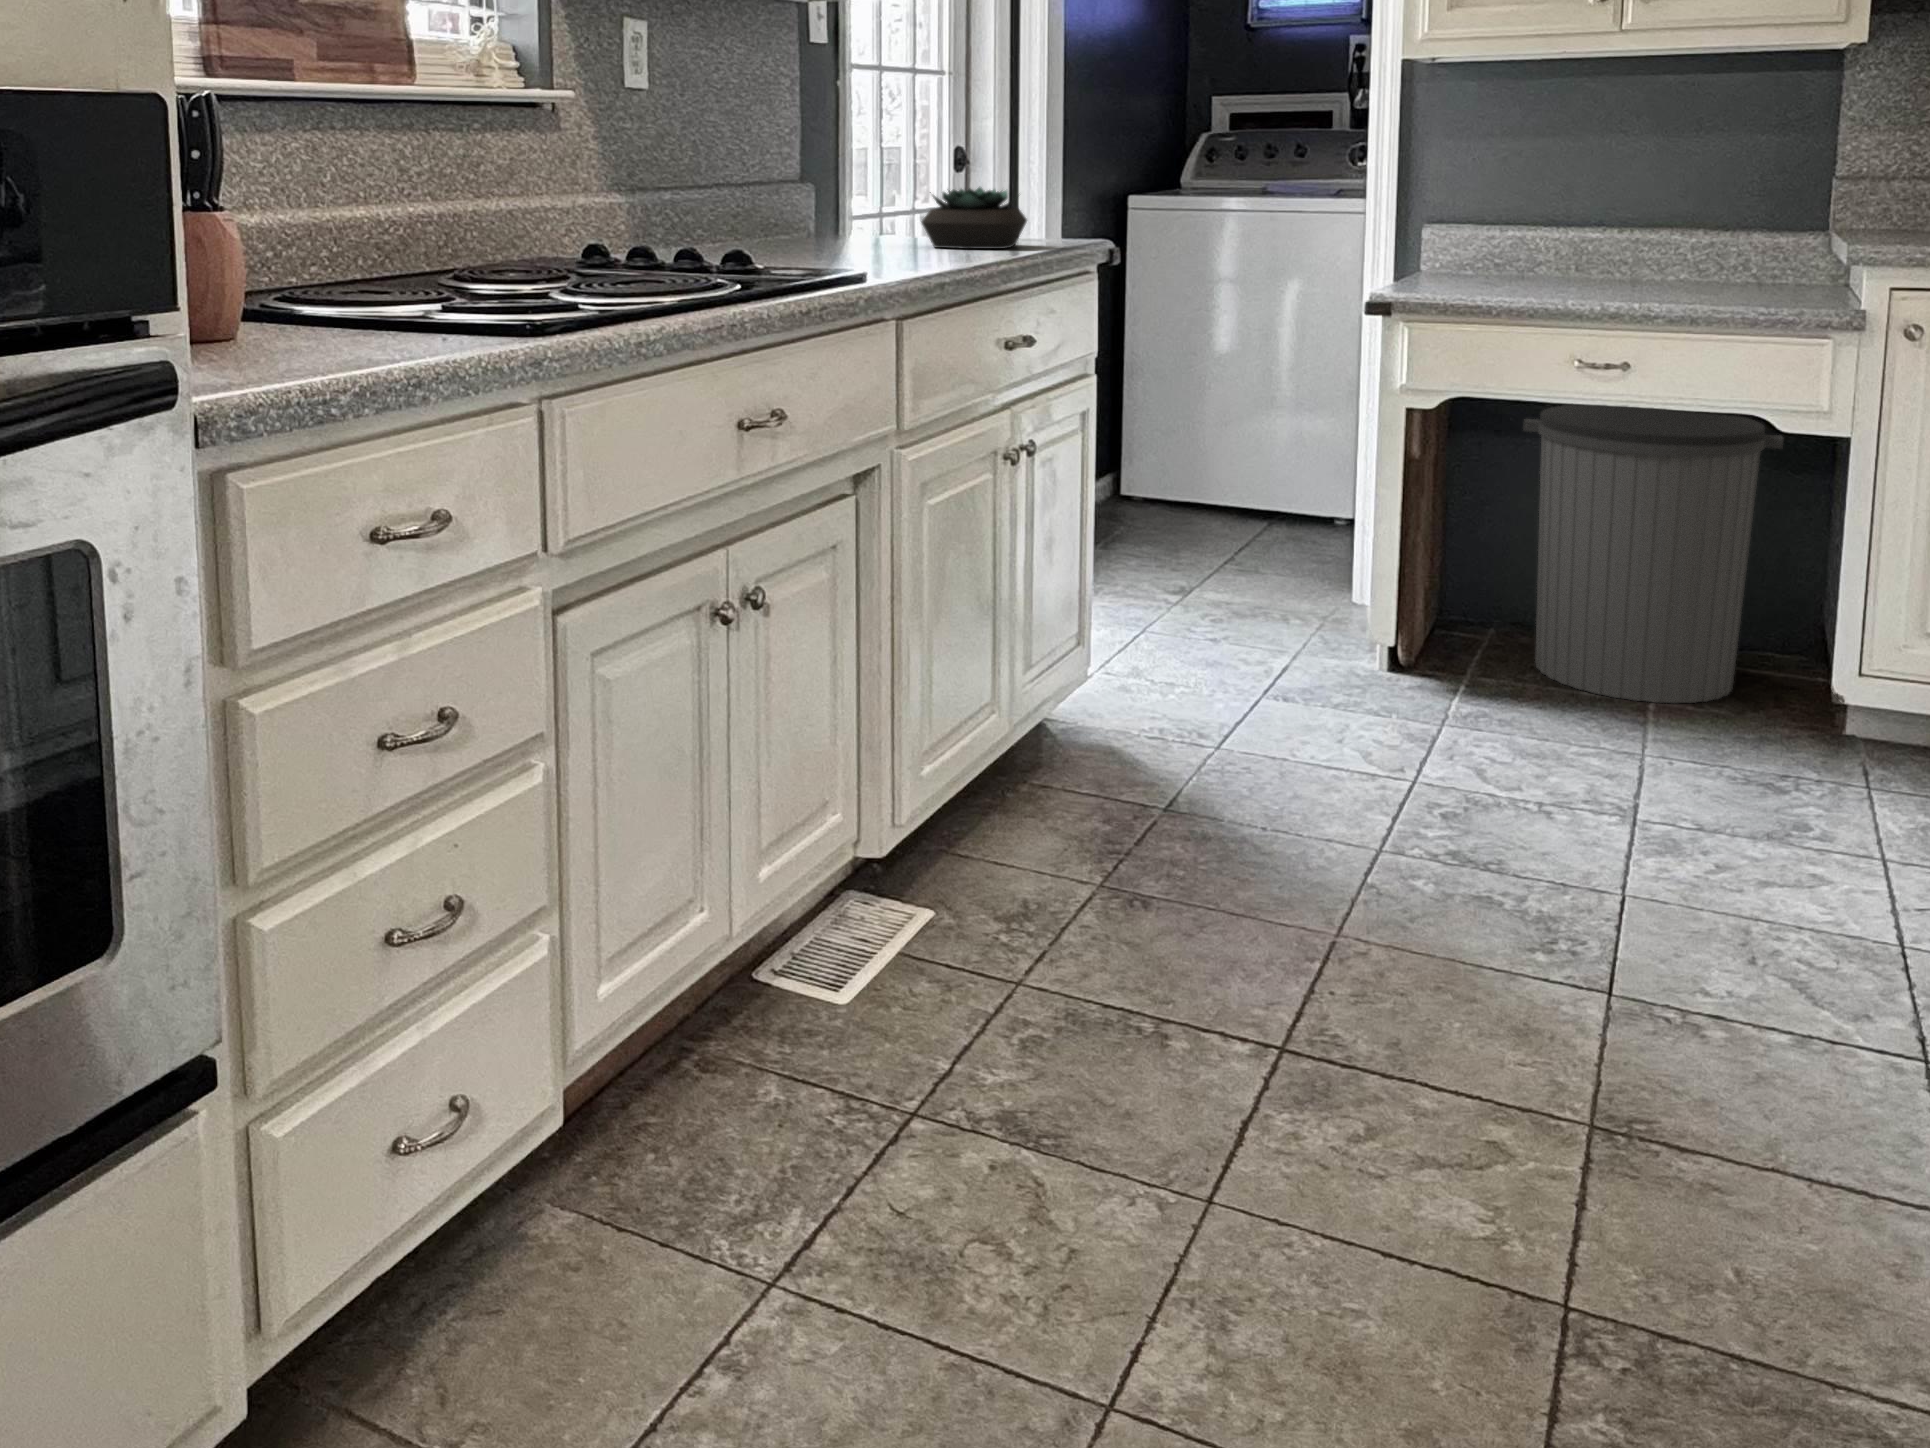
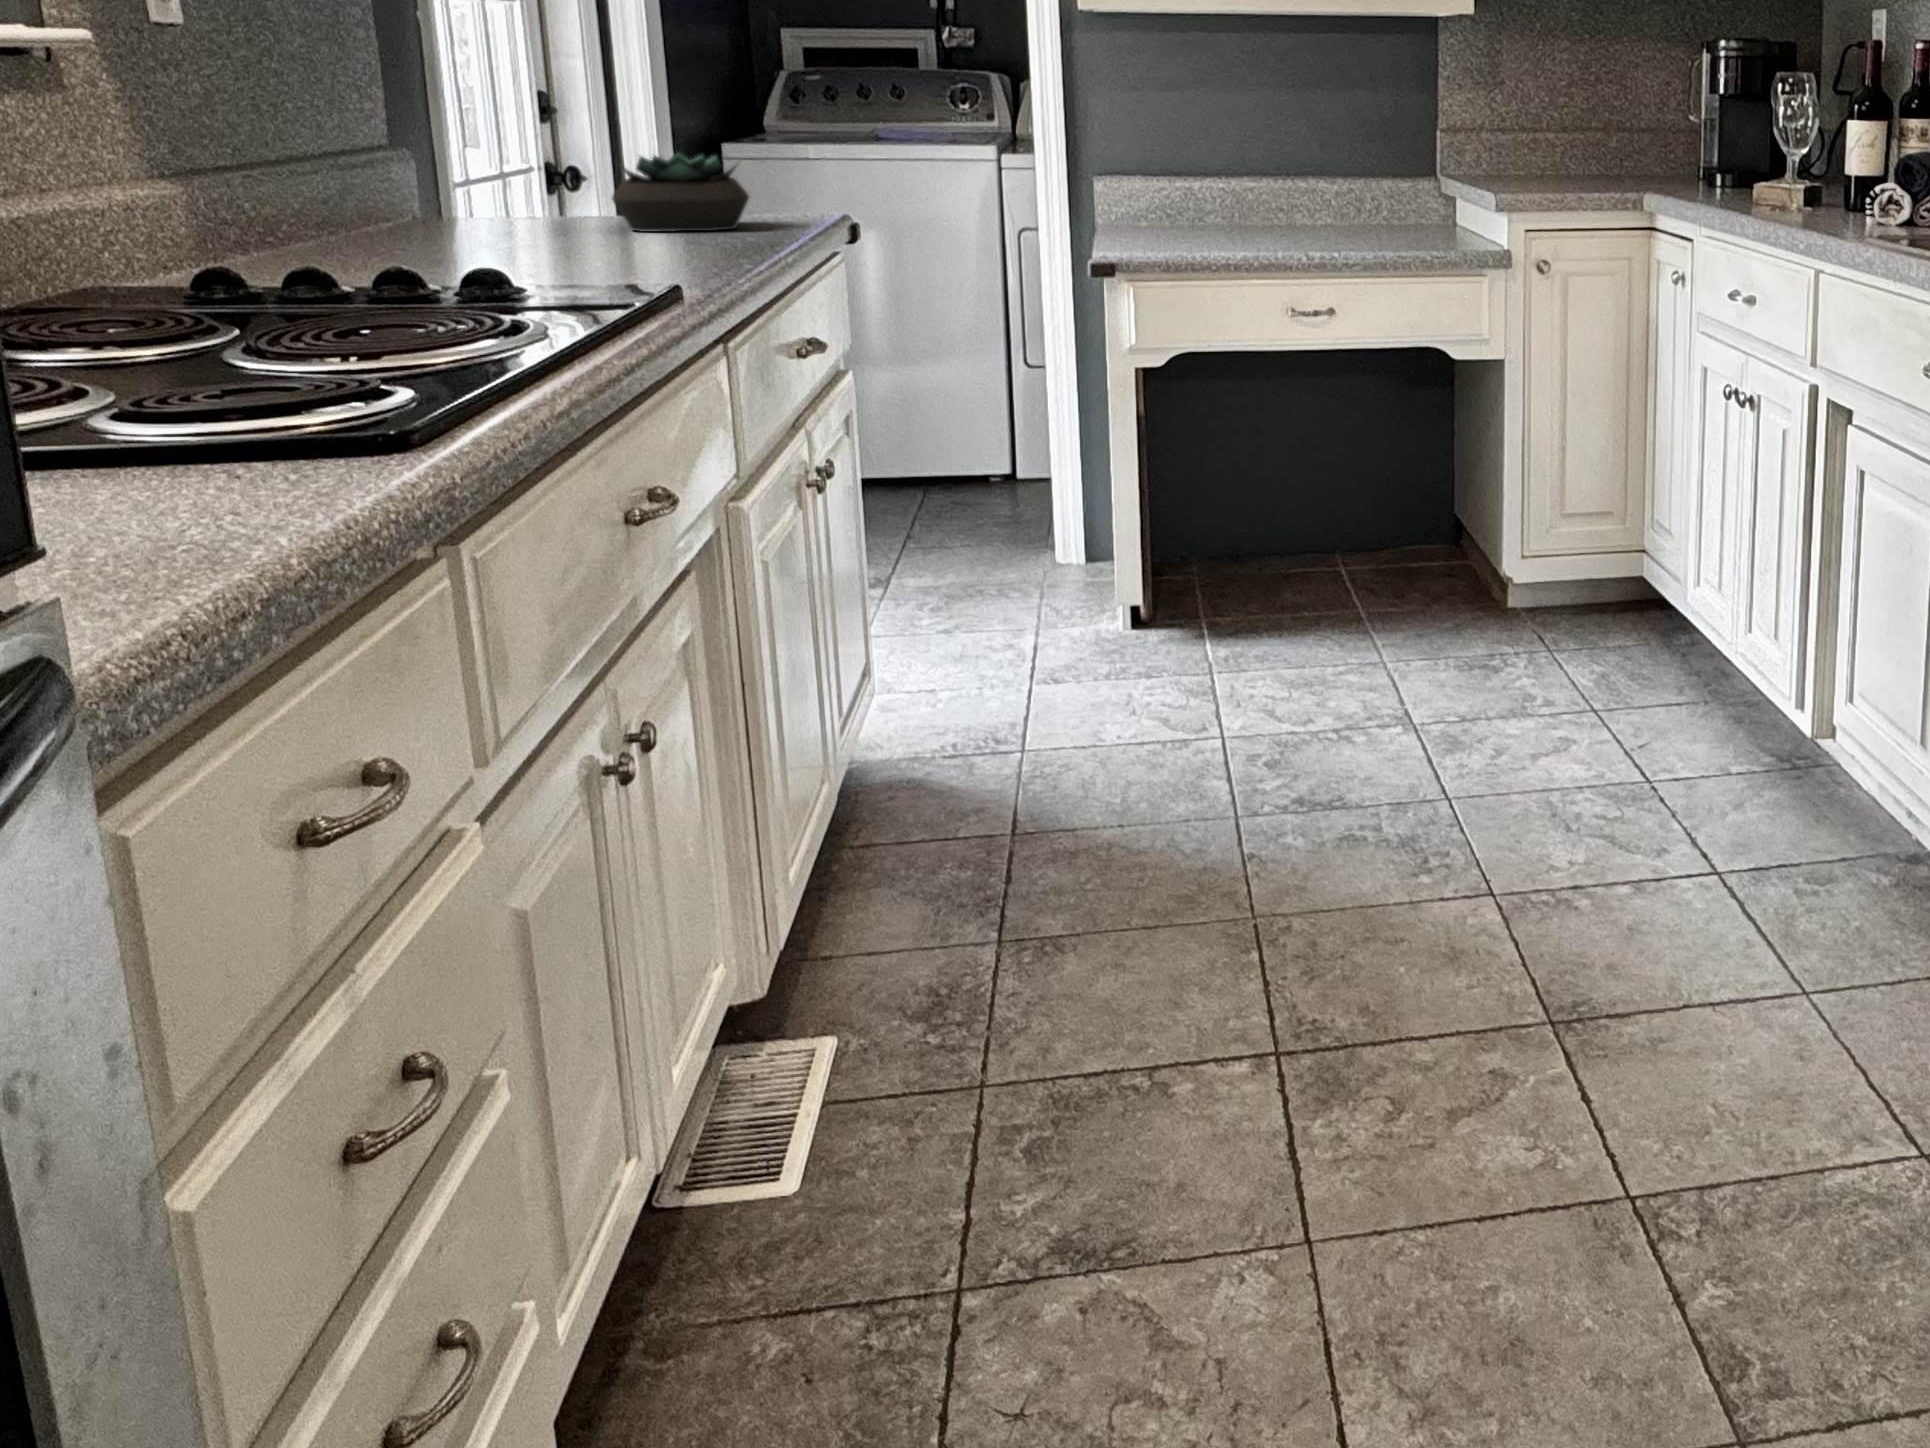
trash can: present [1523,405,1784,703] -> none [1224,328,1433,613]

